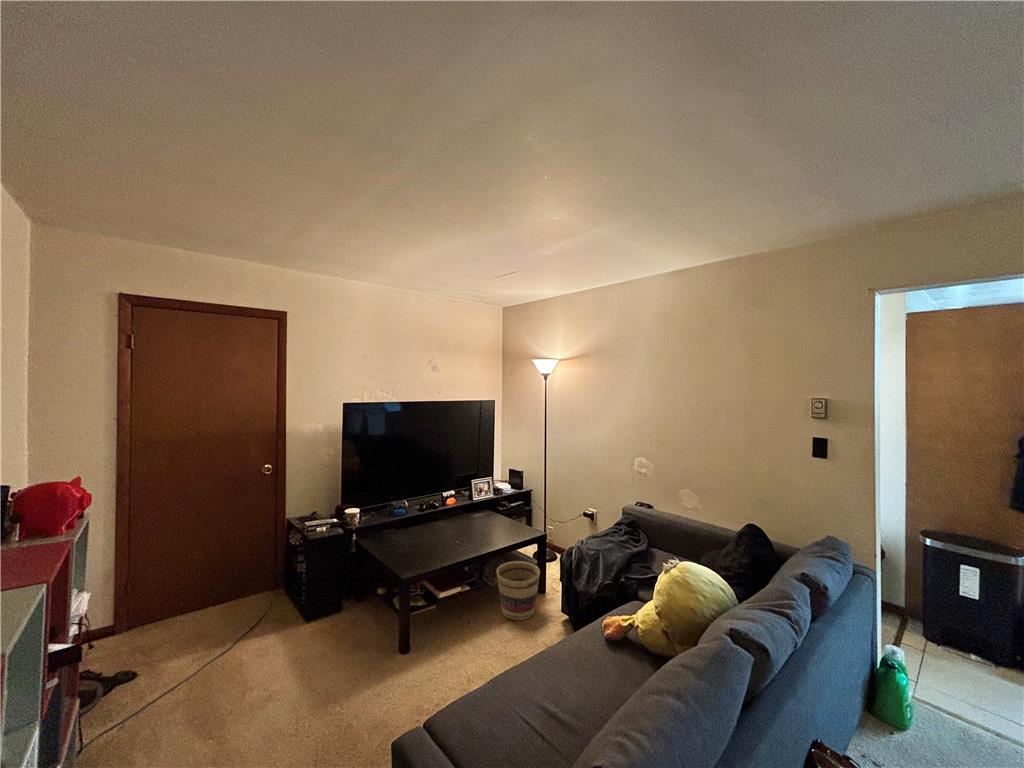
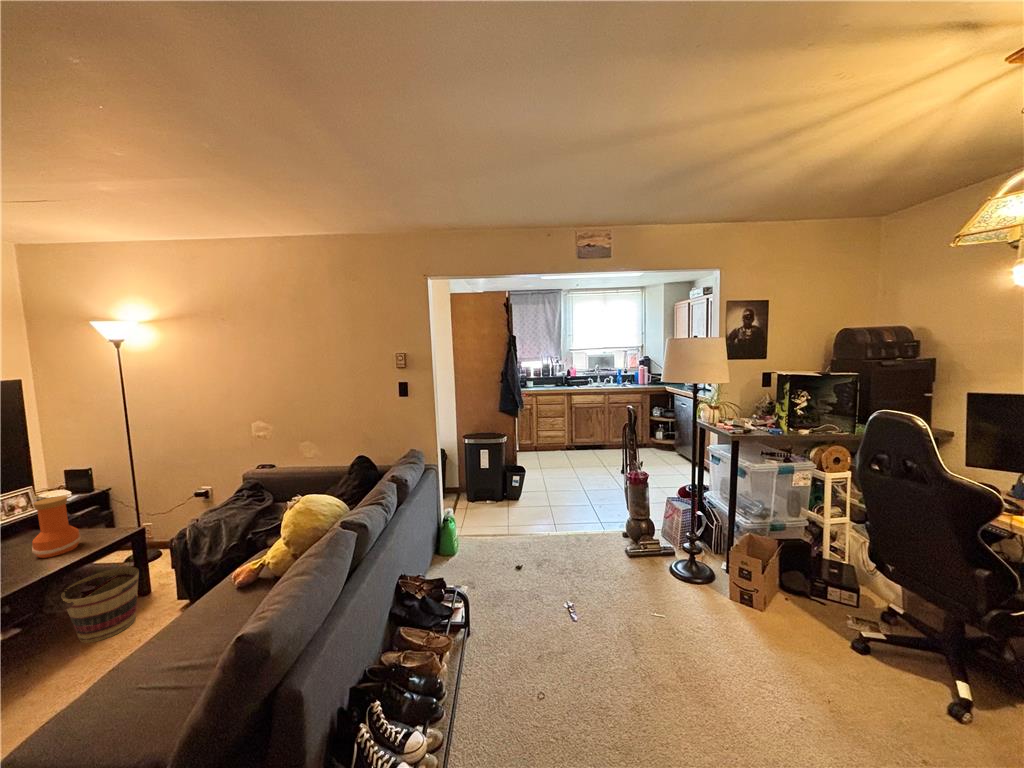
vase: none [487,491,511,538] -> present [32,496,81,558]

